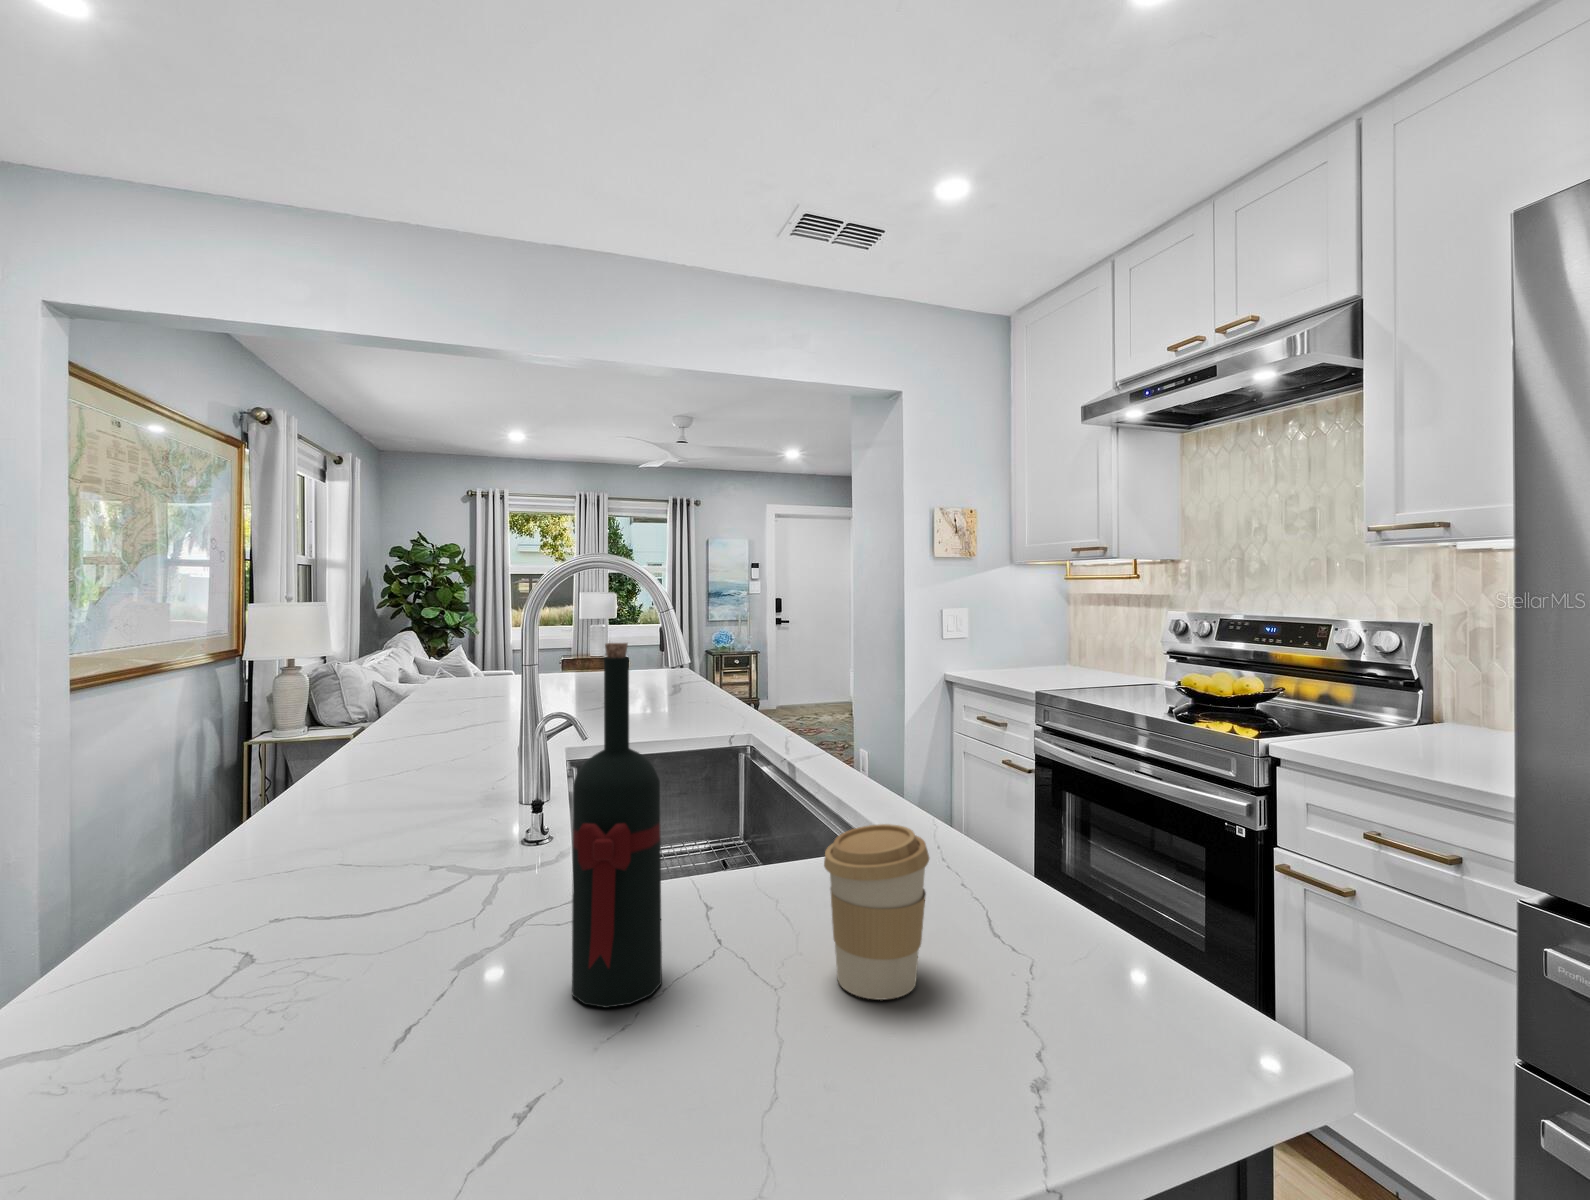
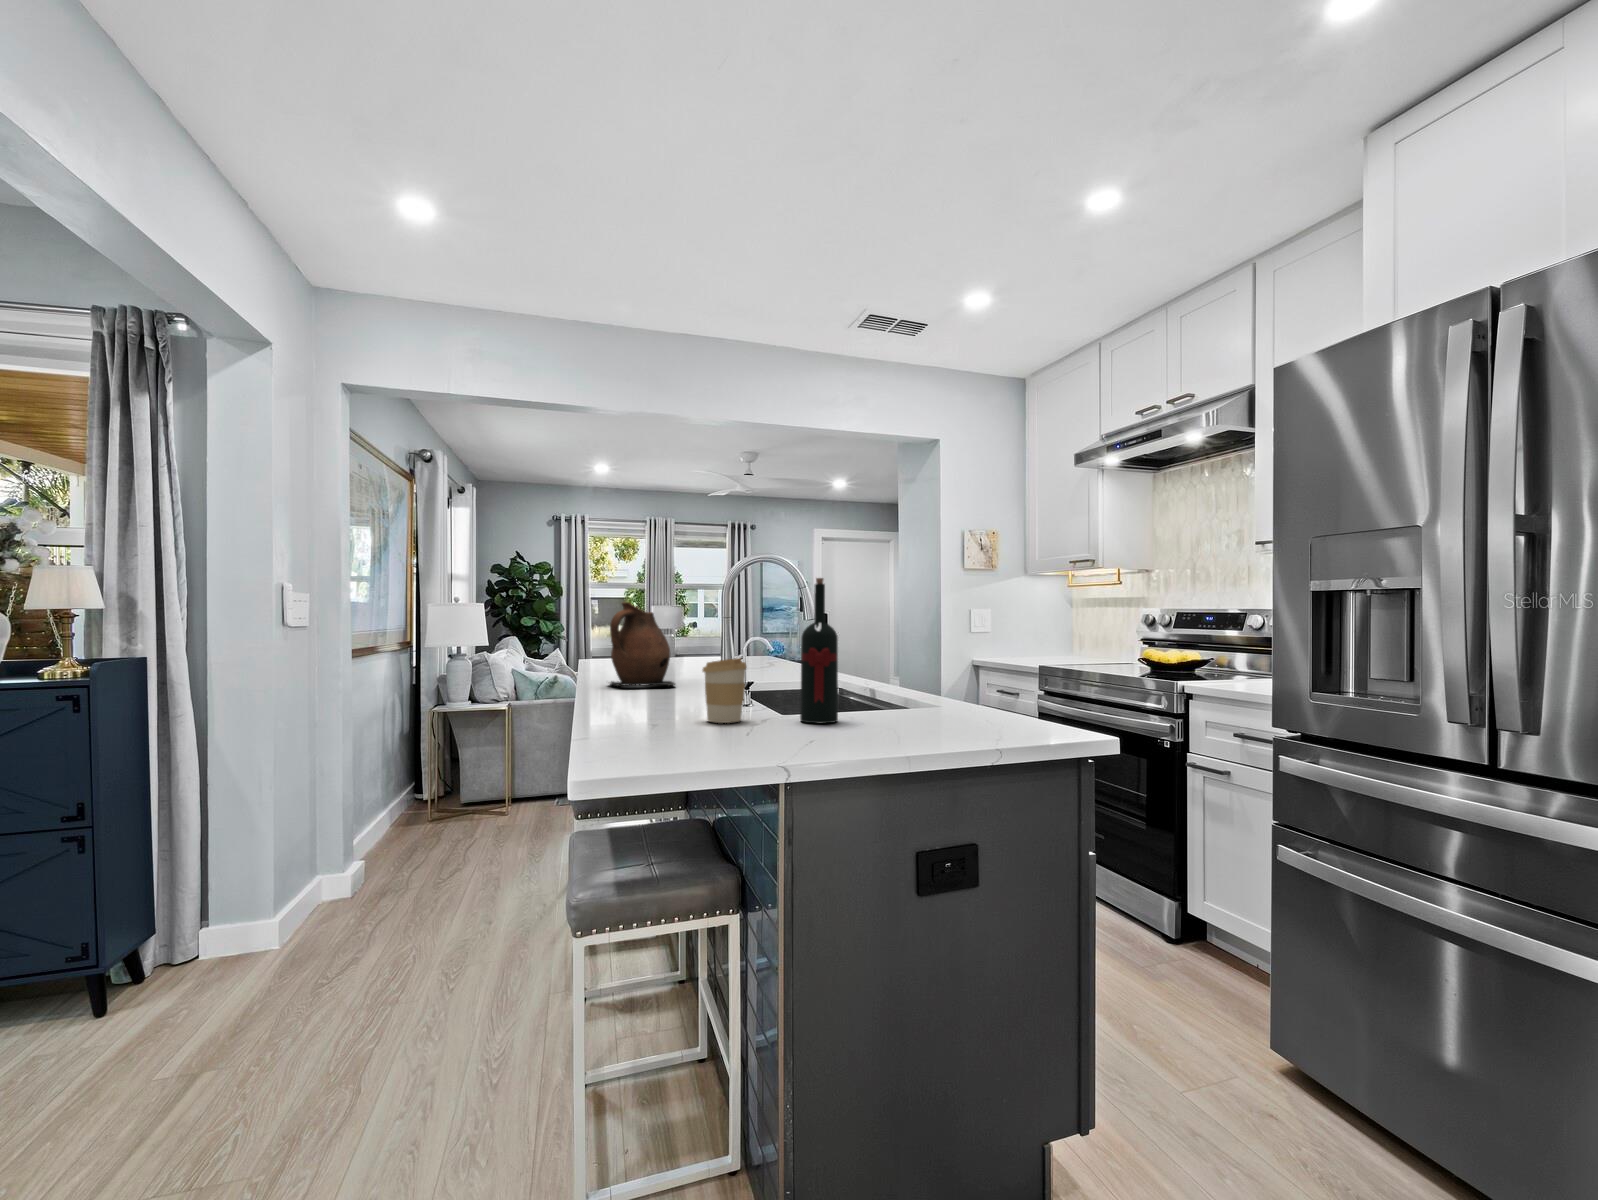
ceramic pitcher: none [336,641,468,788] -> present [610,602,675,686]
coffee cup: present [824,824,929,1000] -> present [702,658,747,723]

